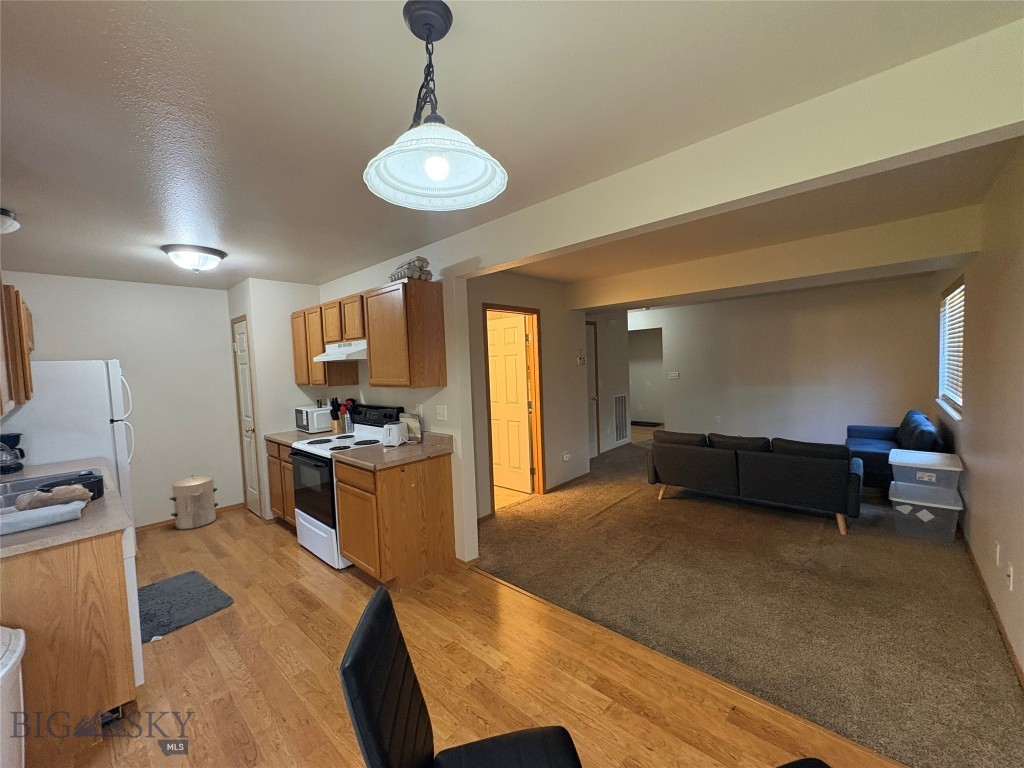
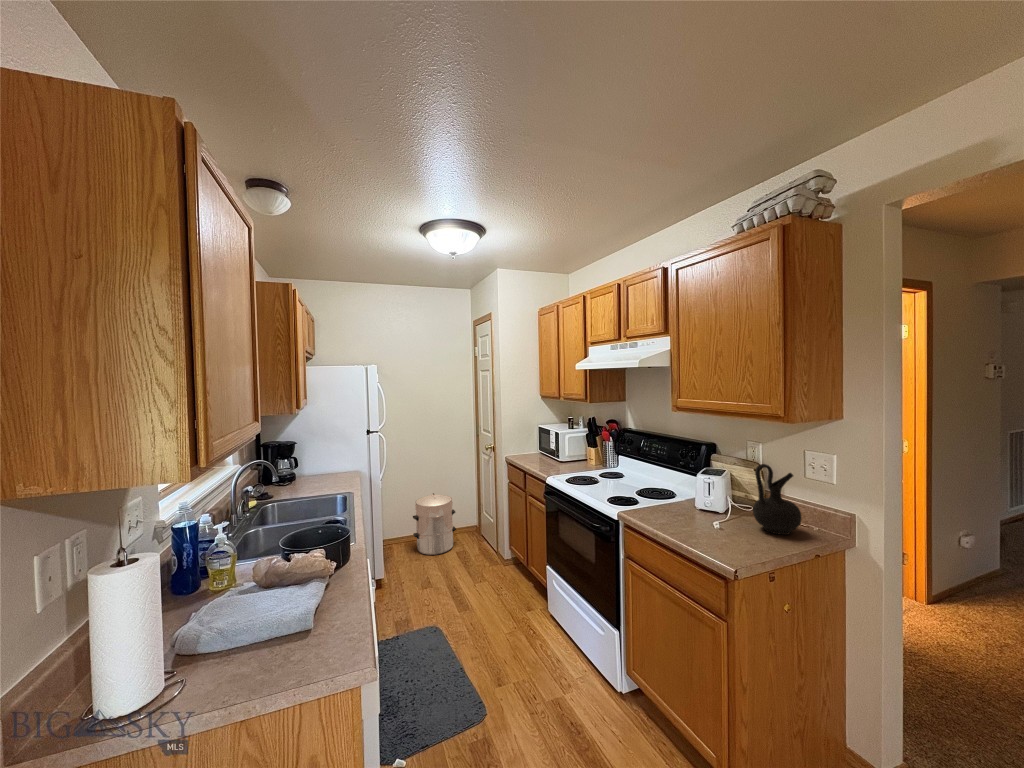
ceramic jug: none [401,412,425,449] -> present [753,464,802,535]

